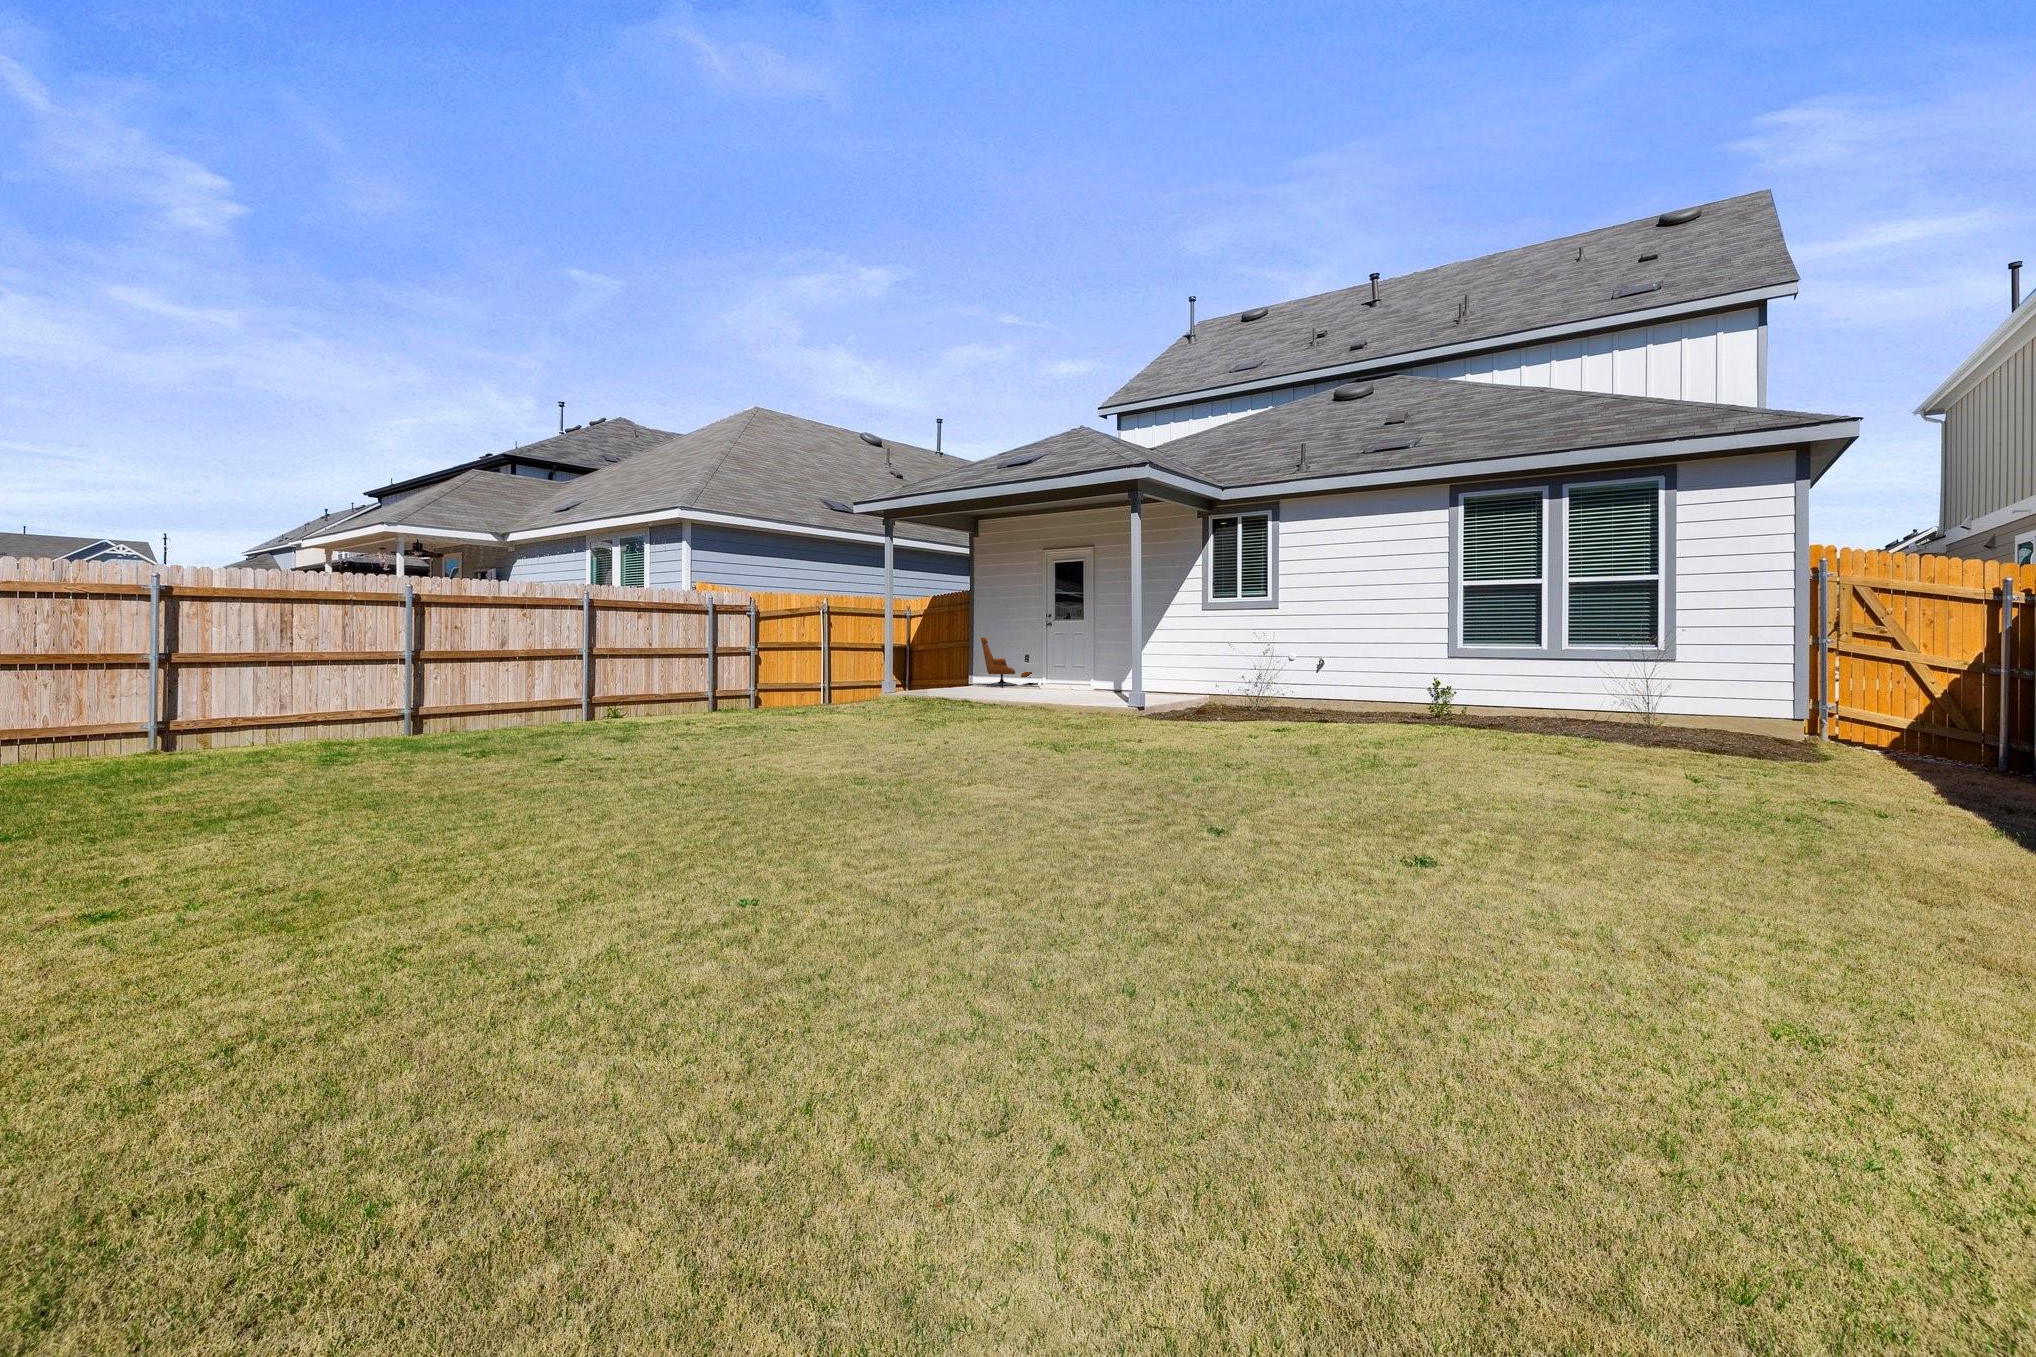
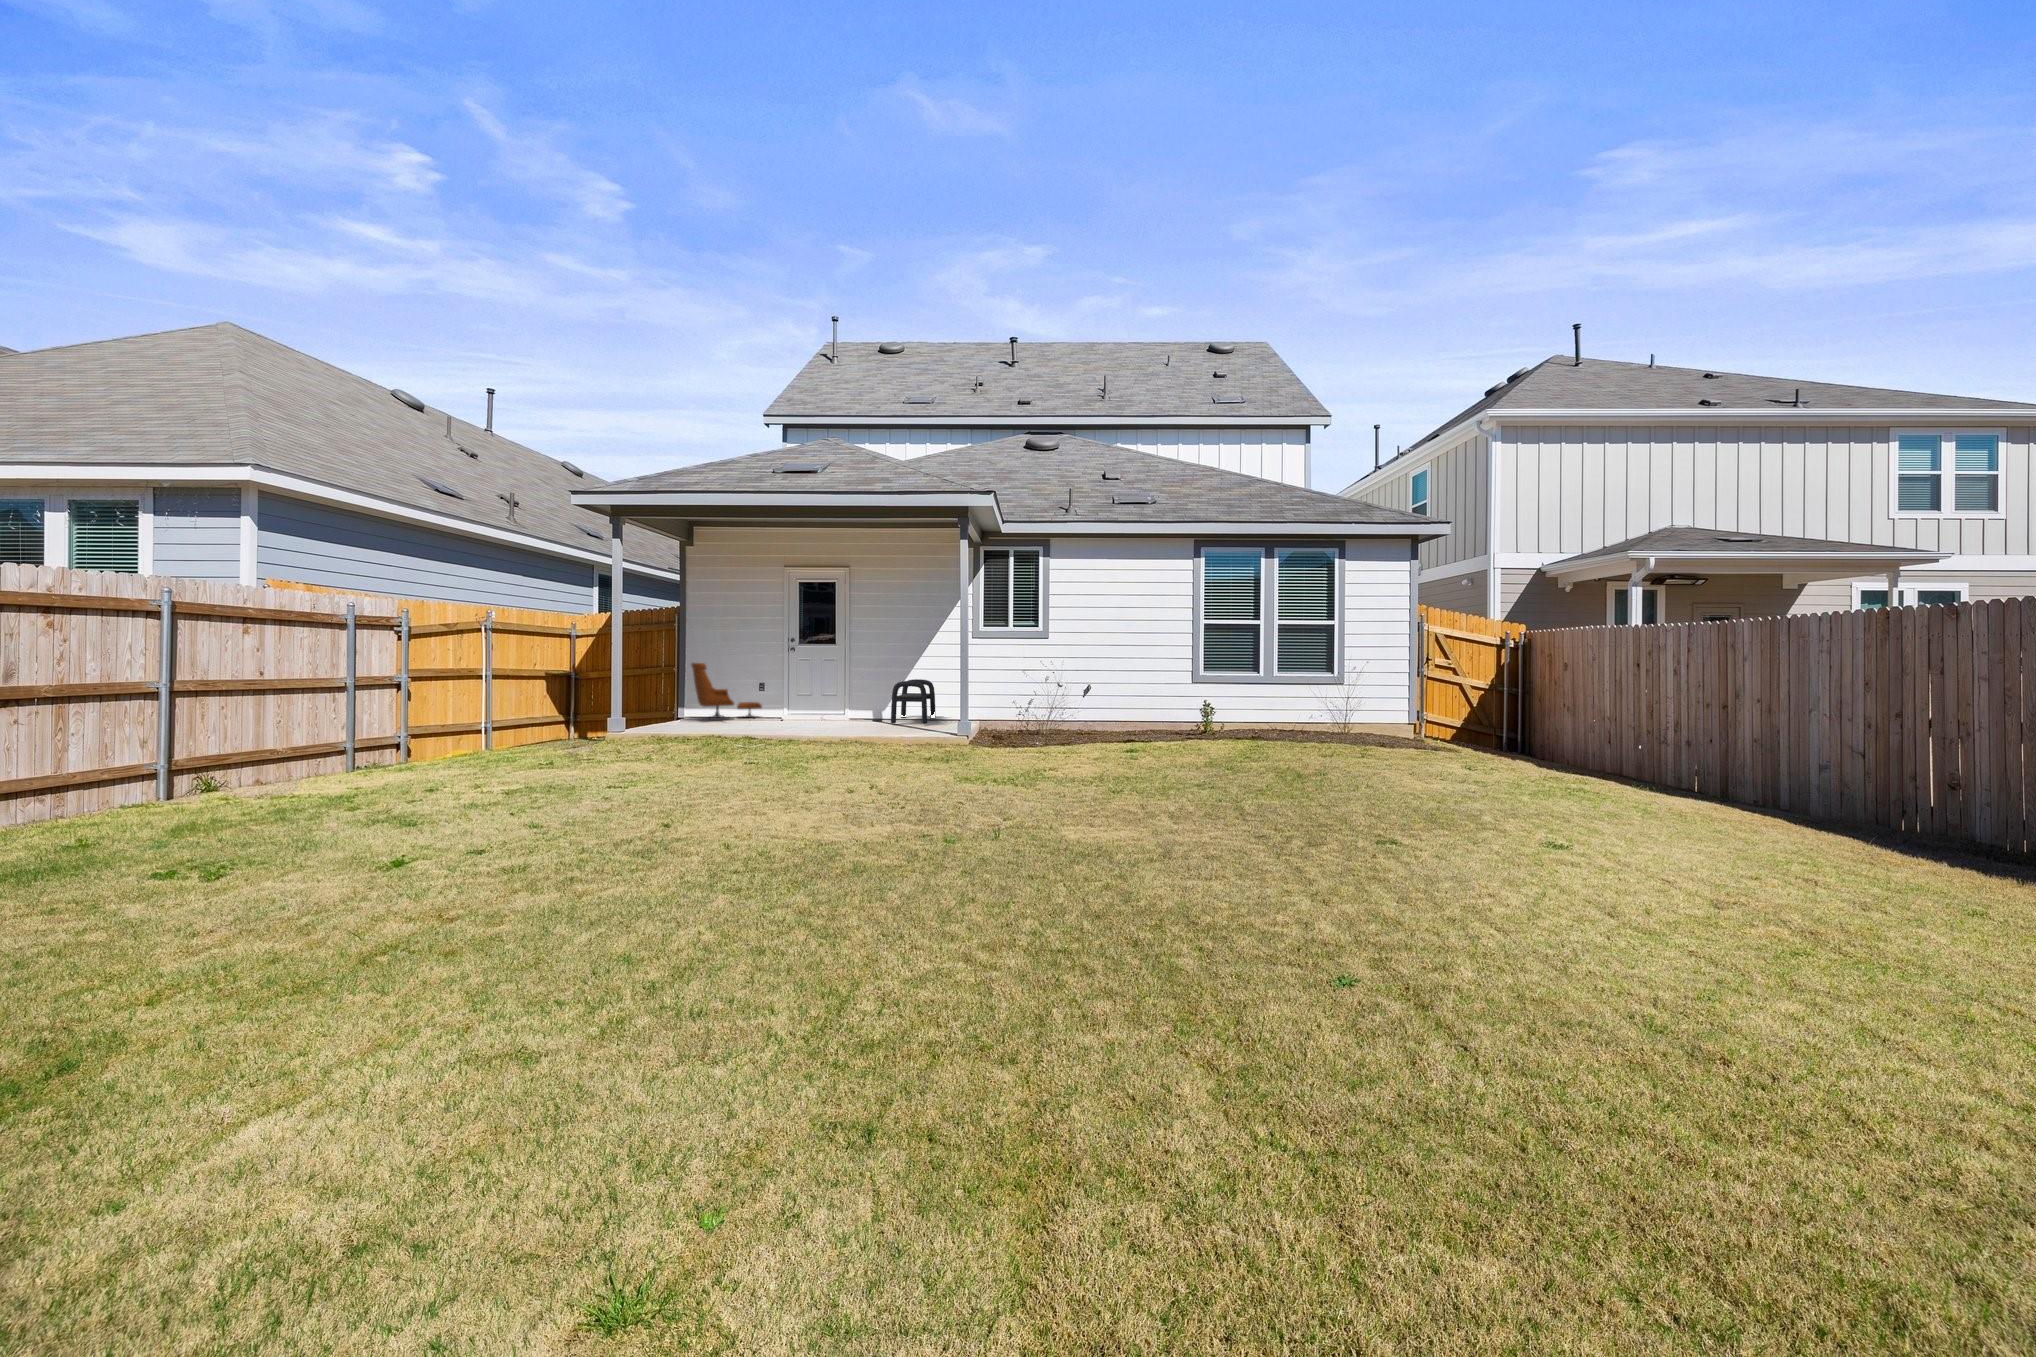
bench: none [1114,653,1174,695] -> present [891,679,935,724]

